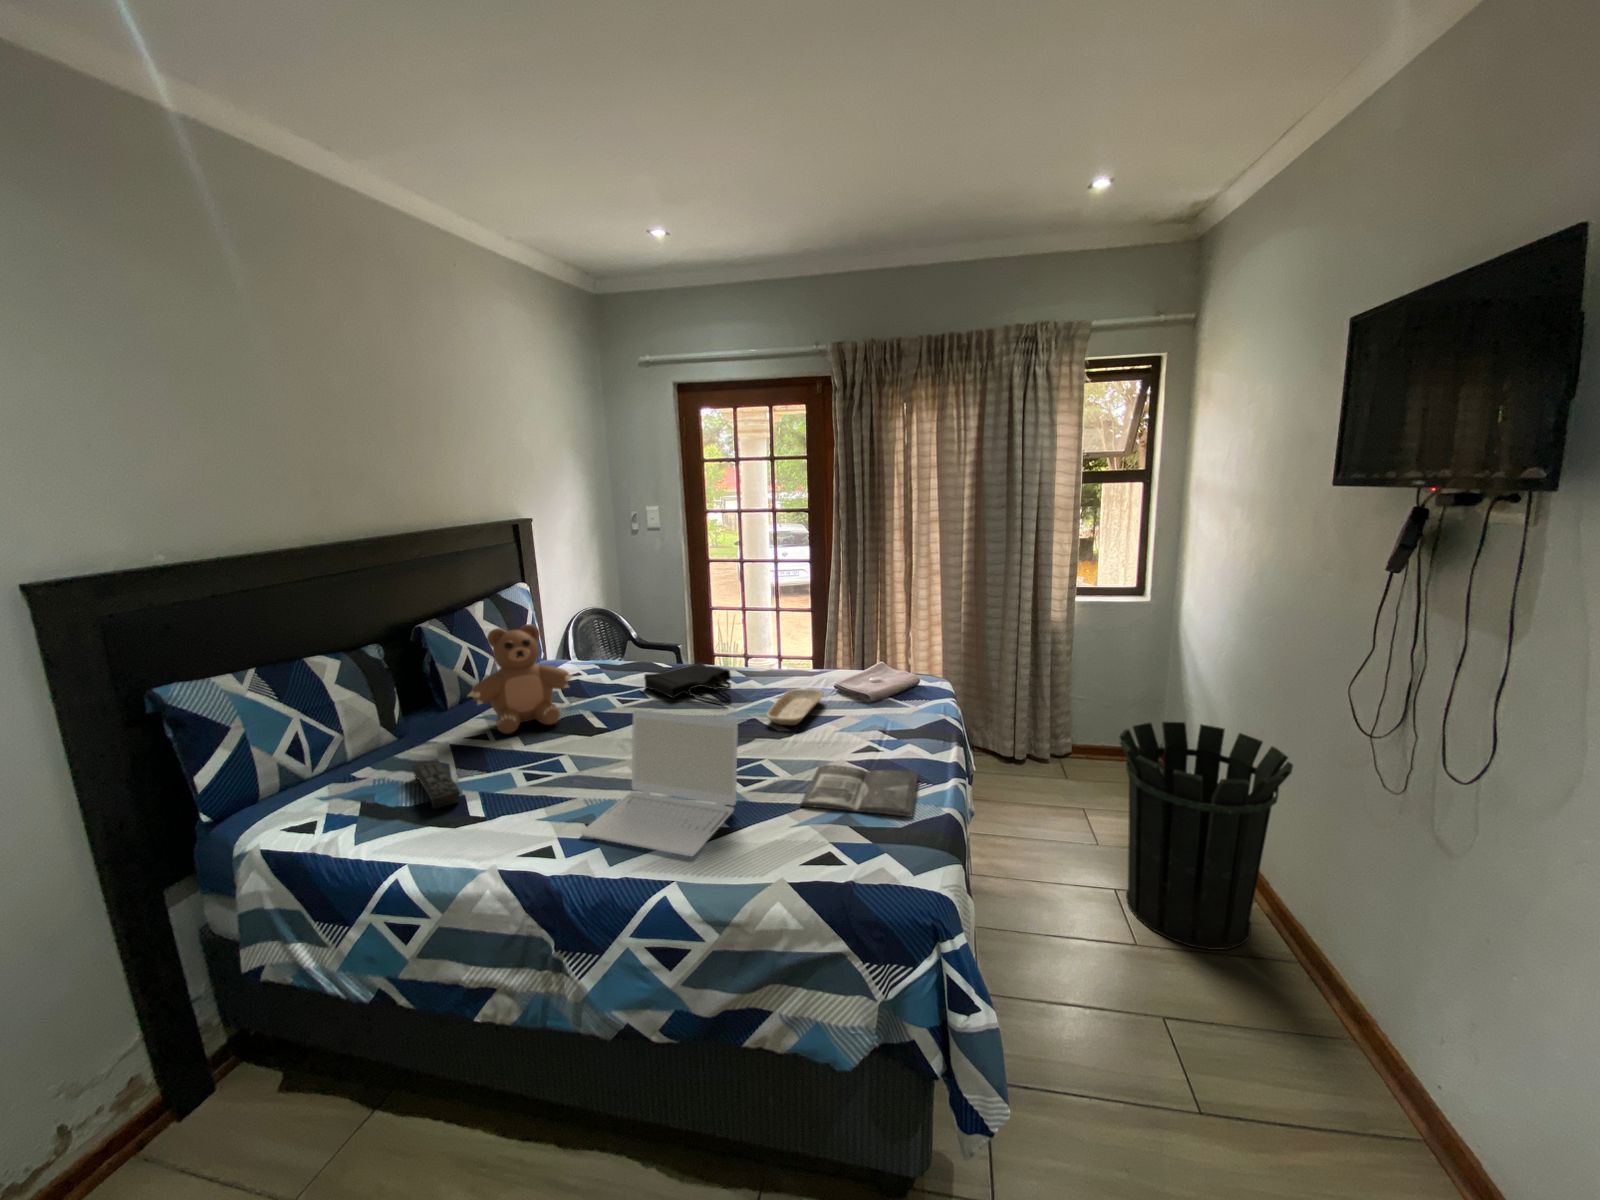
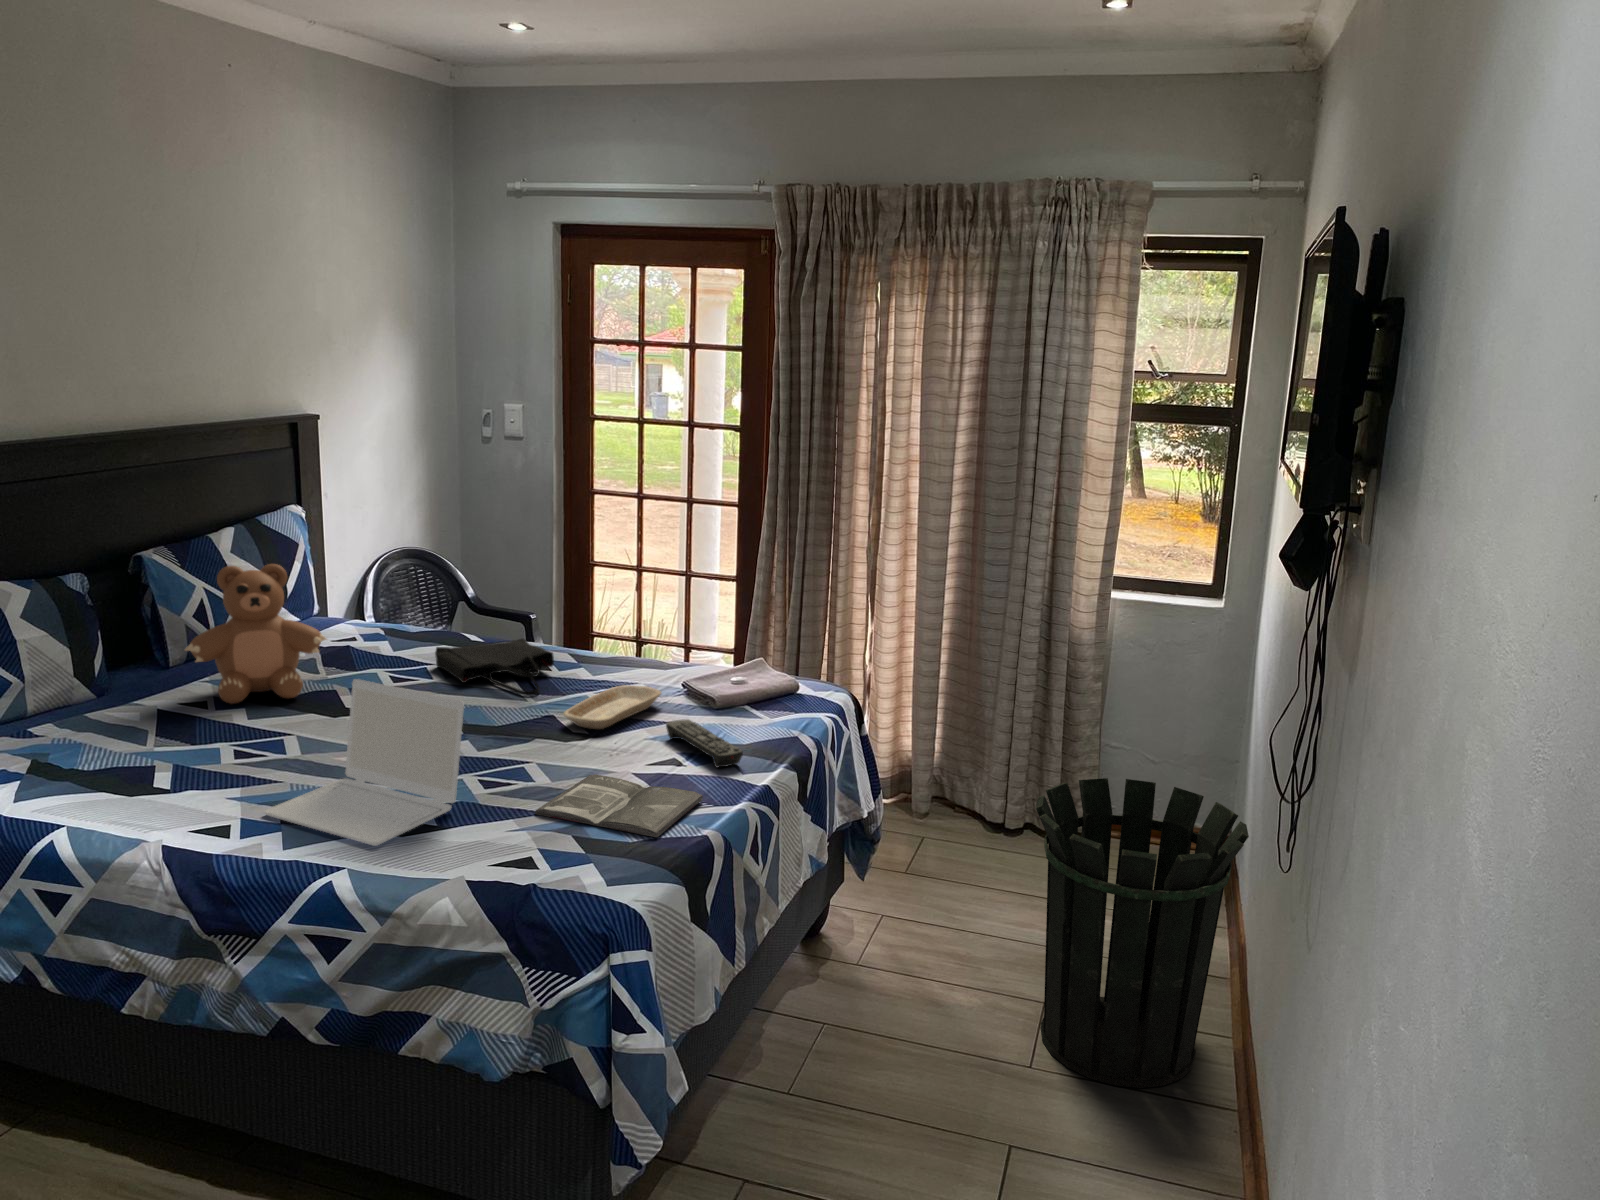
remote control: present [413,759,461,809] -> present [666,719,743,768]

